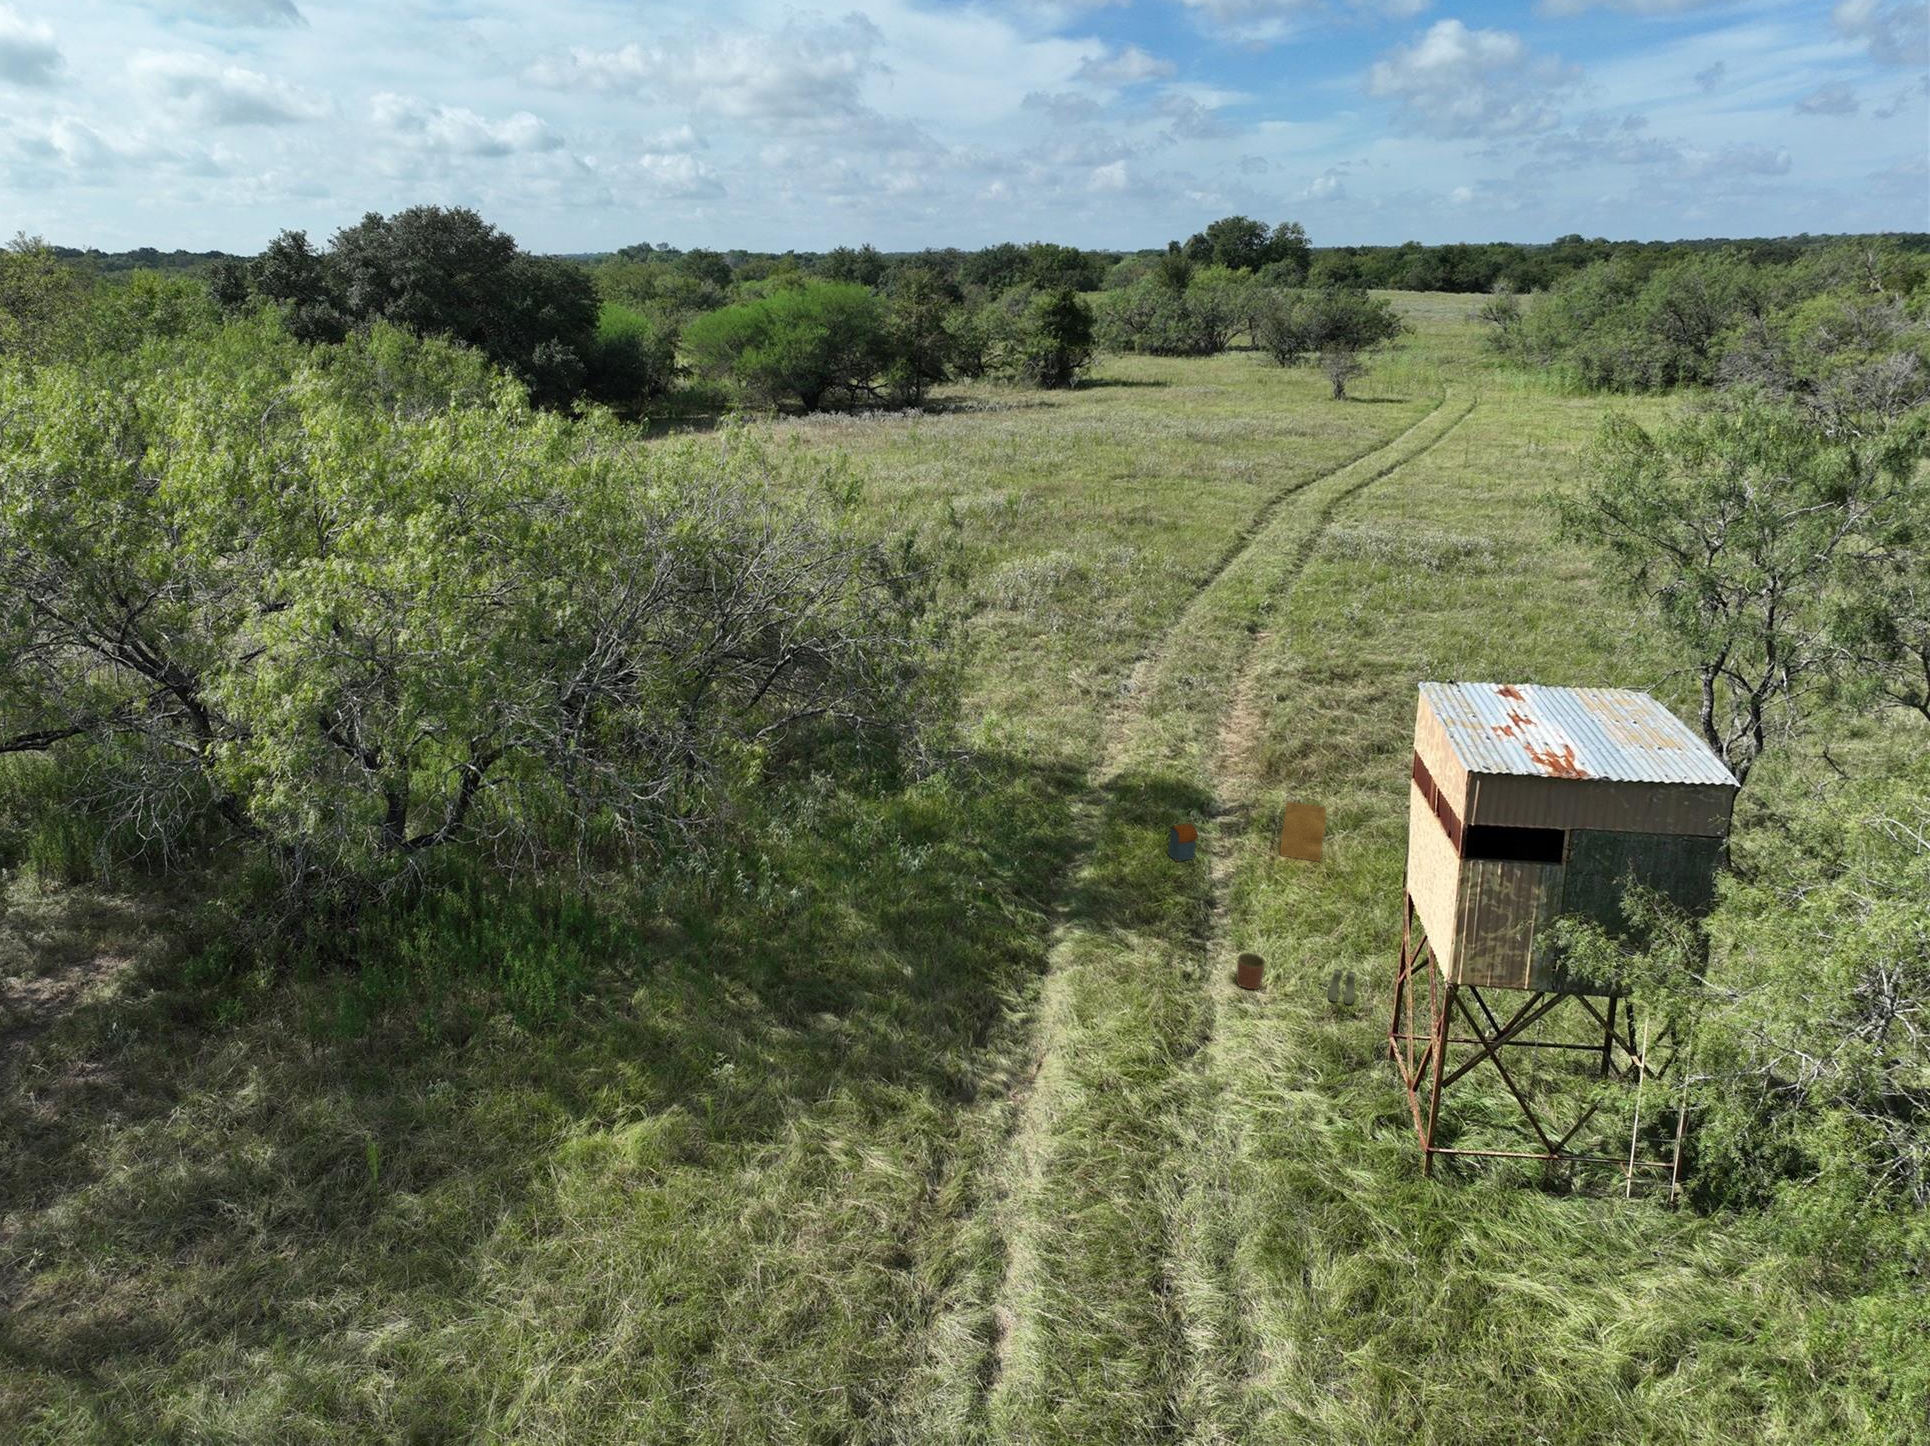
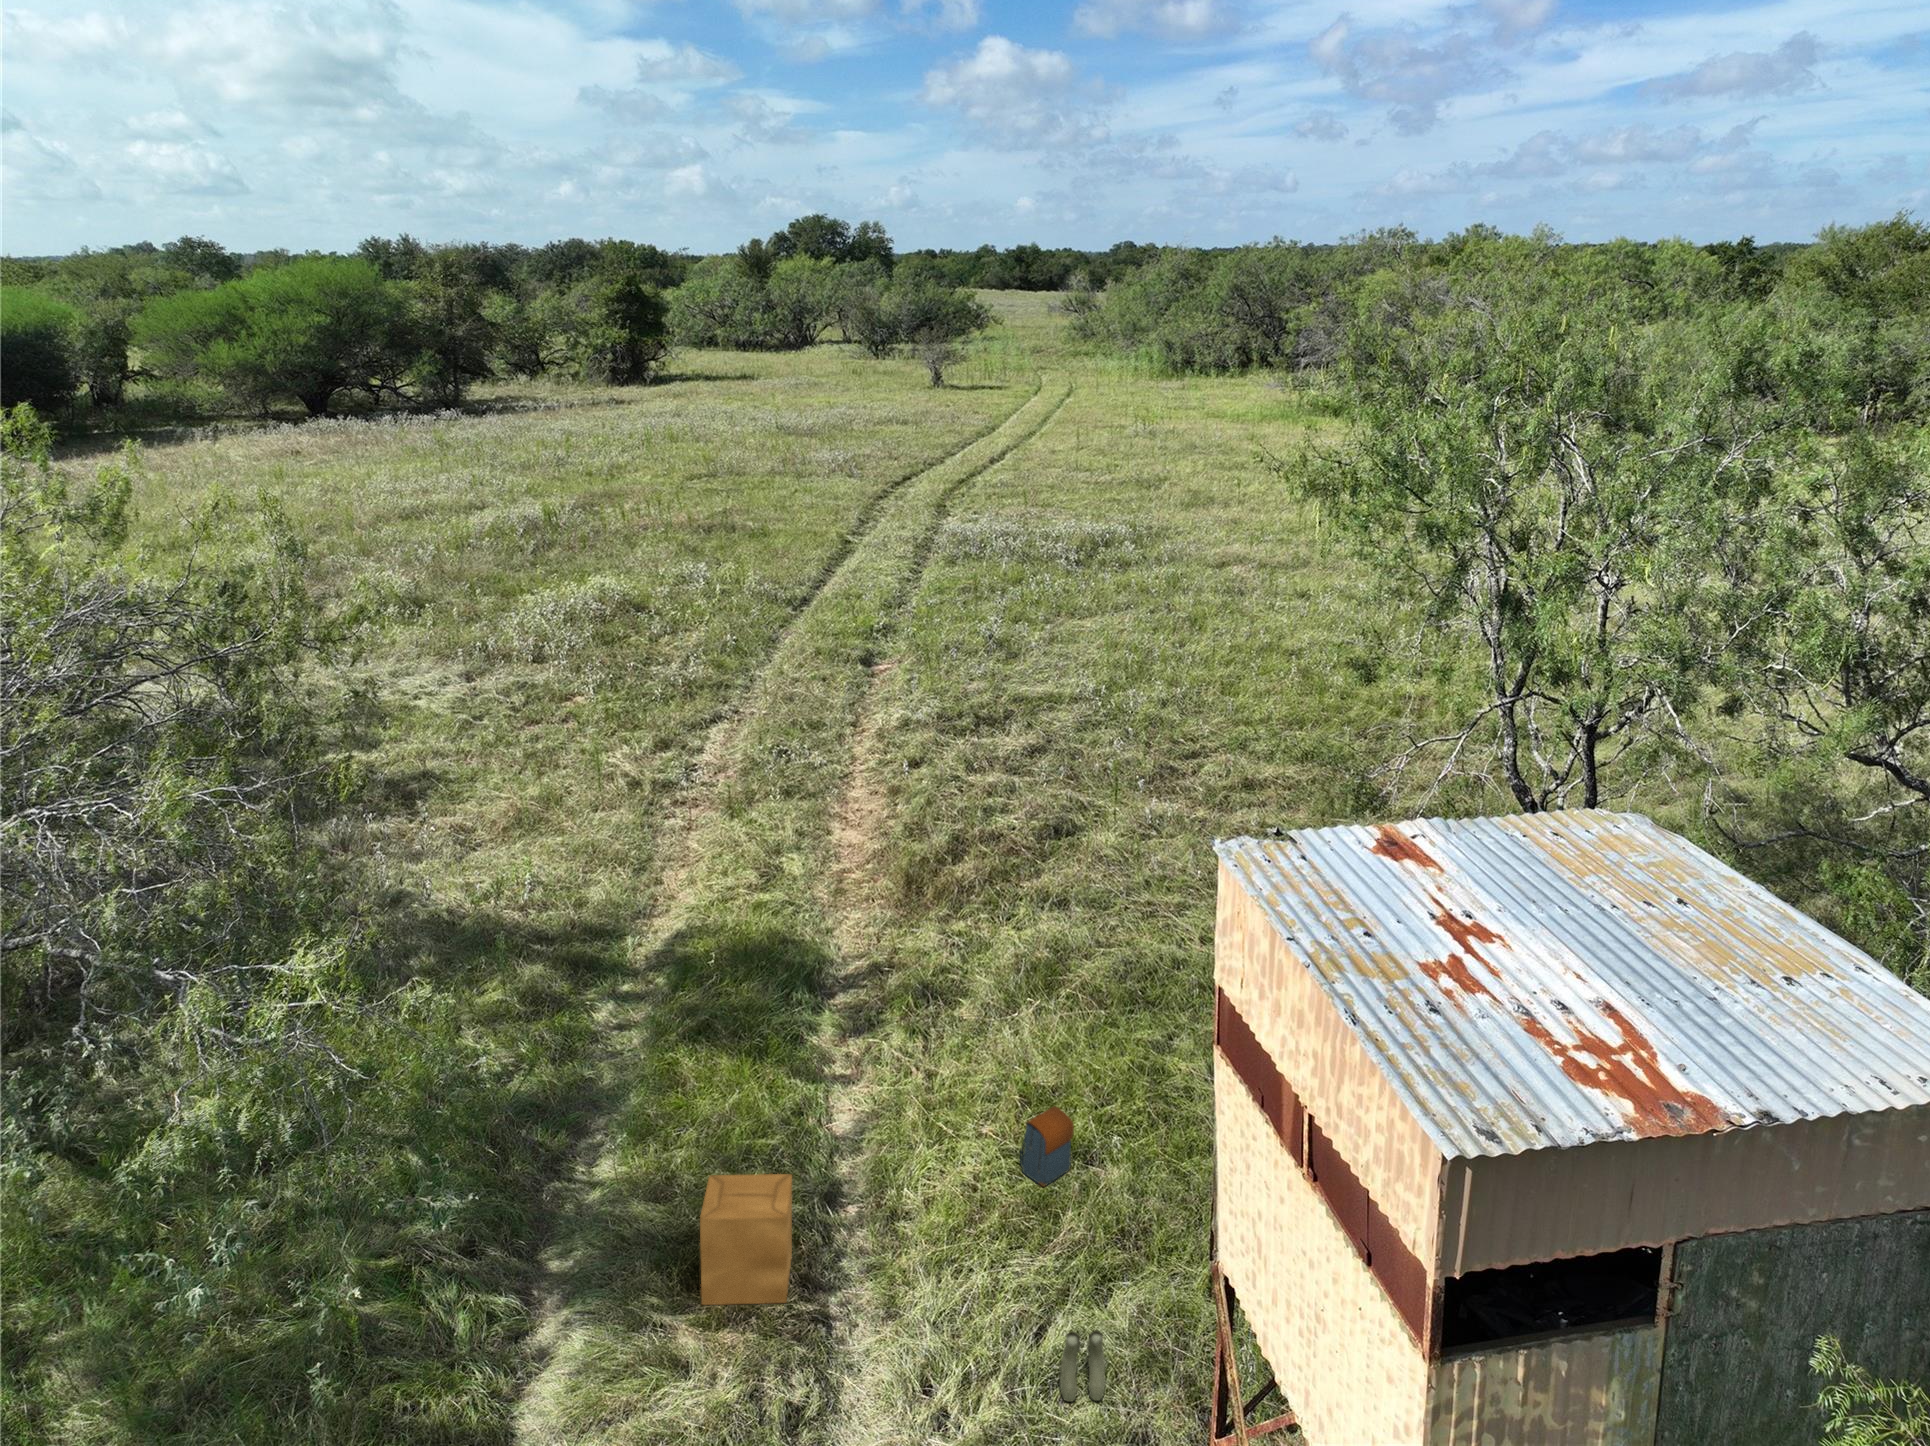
cardboard box: present [1280,801,1327,862] -> present [700,1174,792,1305]
backpack: present [1168,823,1198,862] -> present [1020,1106,1074,1187]
planter: present [1236,953,1265,989] -> none [892,1339,944,1419]

